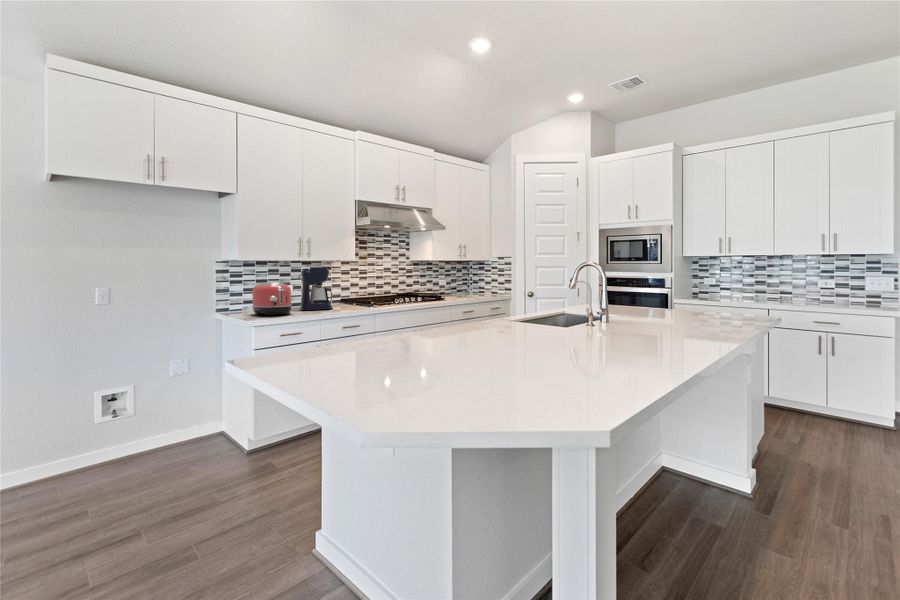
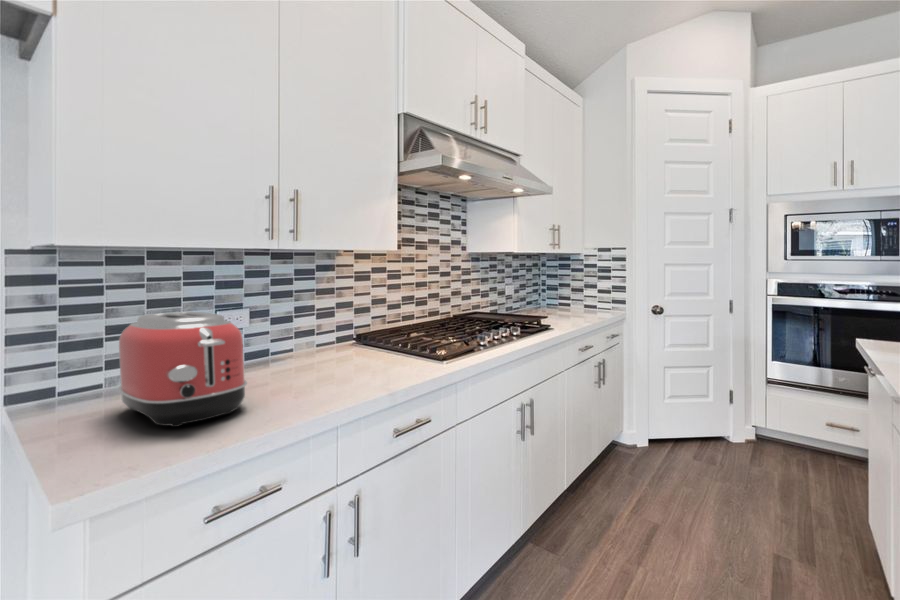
coffee maker: present [300,267,333,310] -> none [269,266,351,380]

